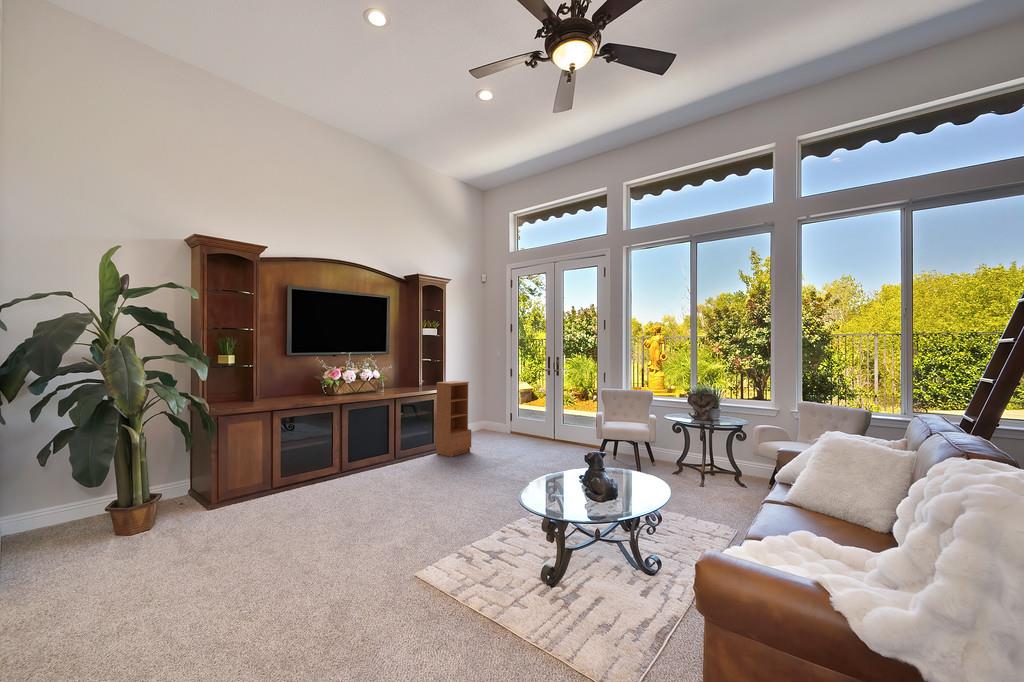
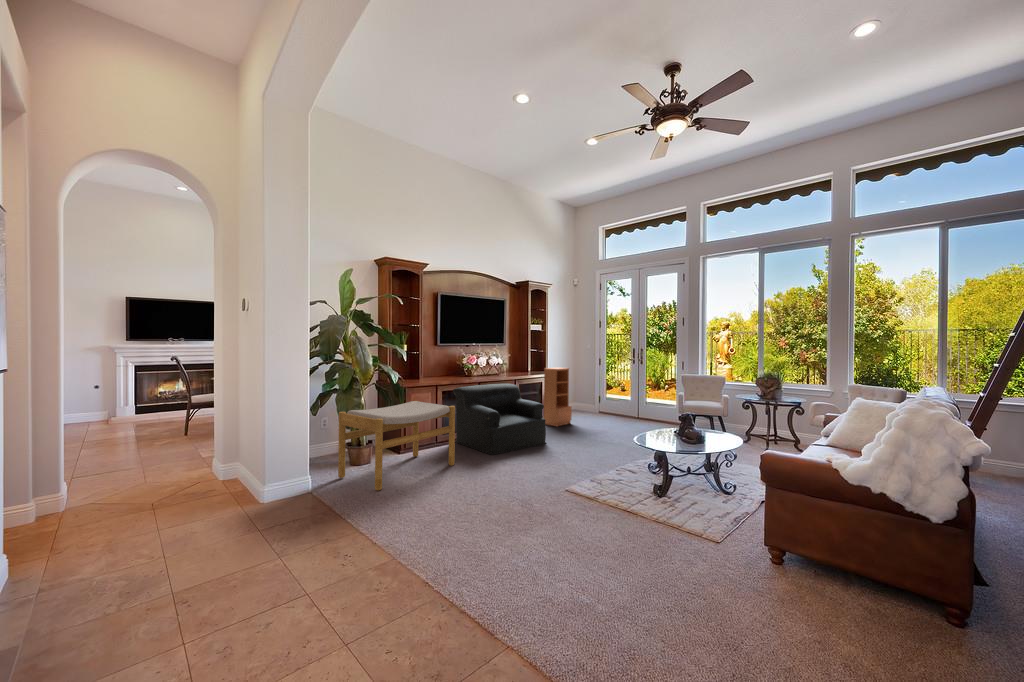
armchair: none [292,405,425,511] -> present [453,383,547,455]
footstool: none [38,437,268,605] -> present [338,401,455,490]

